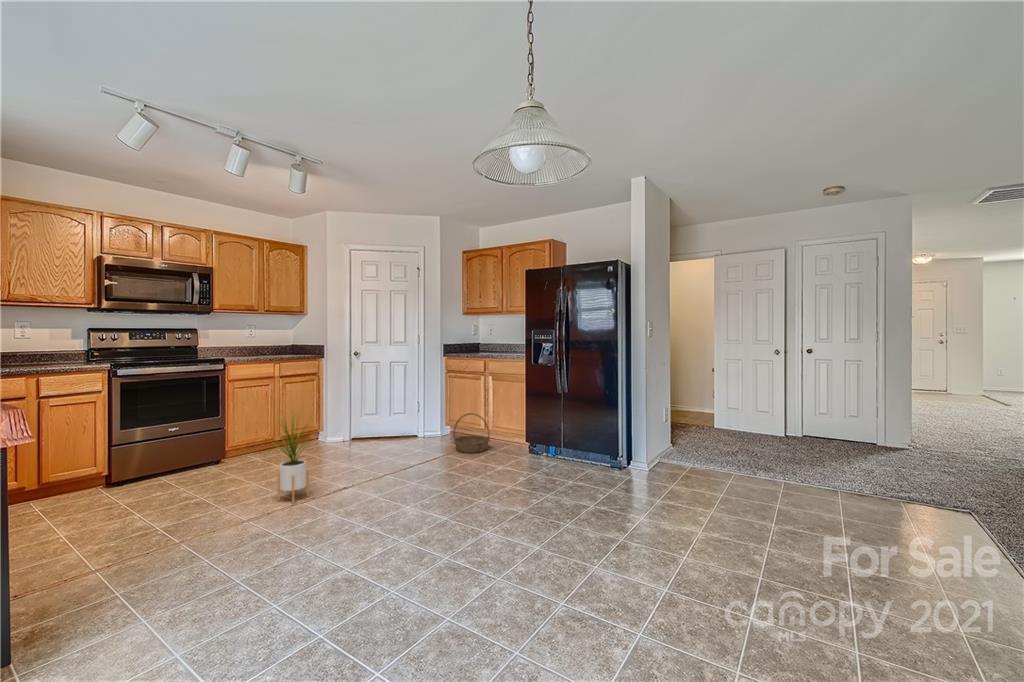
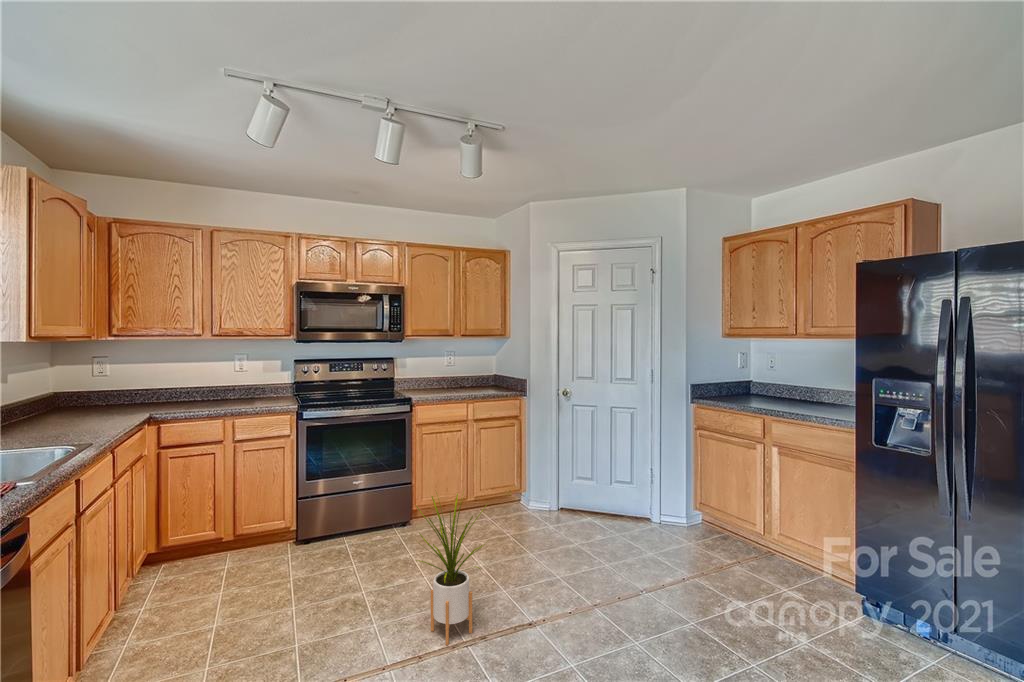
basket: present [453,413,490,453] -> none [707,510,774,582]

